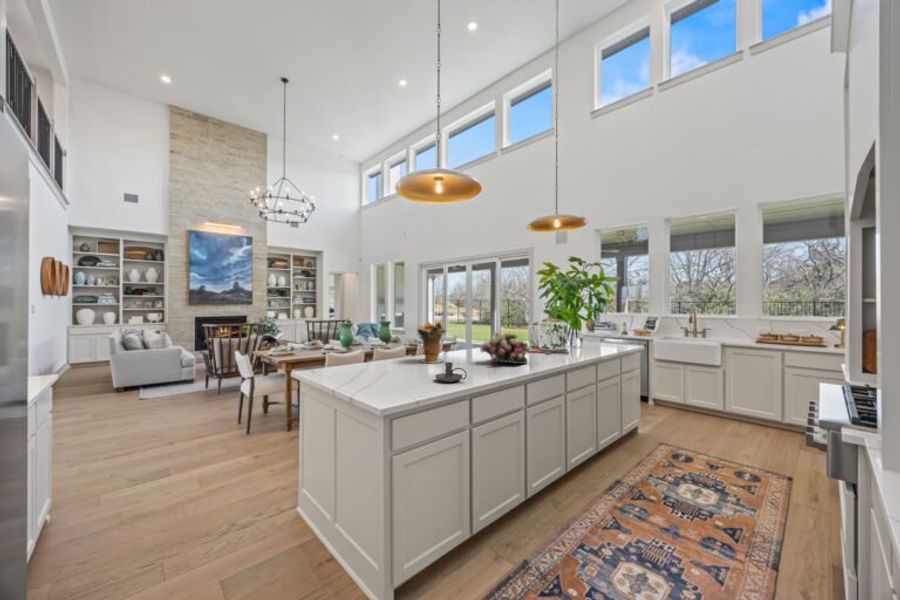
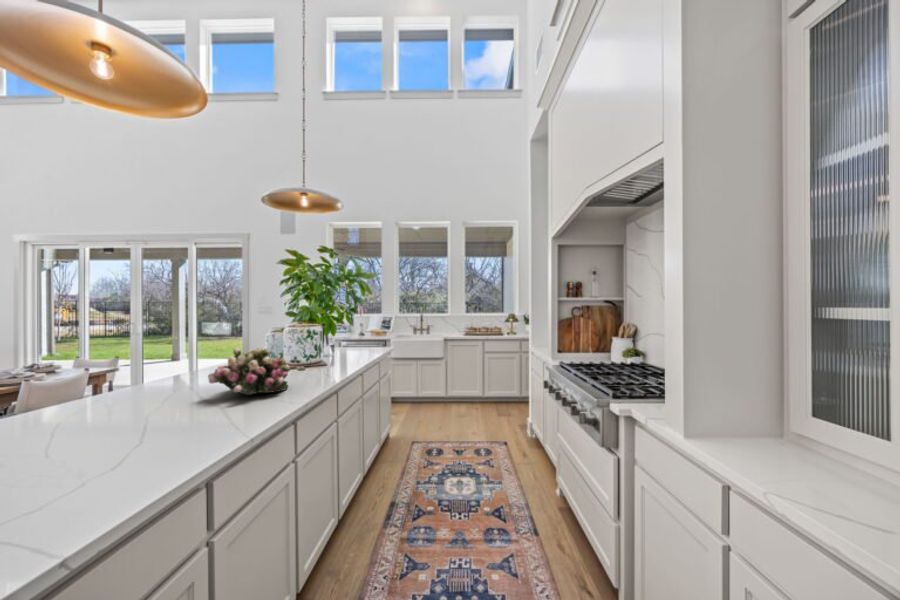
decorative vase: present [418,322,446,363] -> none [64,341,138,423]
candle holder: present [435,362,467,382] -> none [133,416,209,458]

